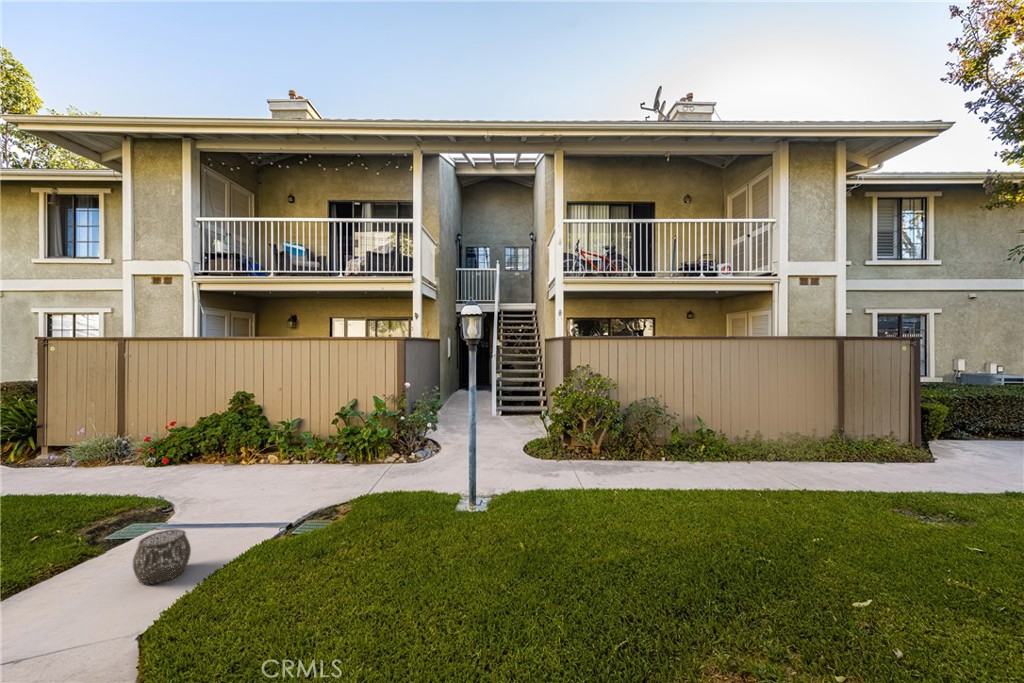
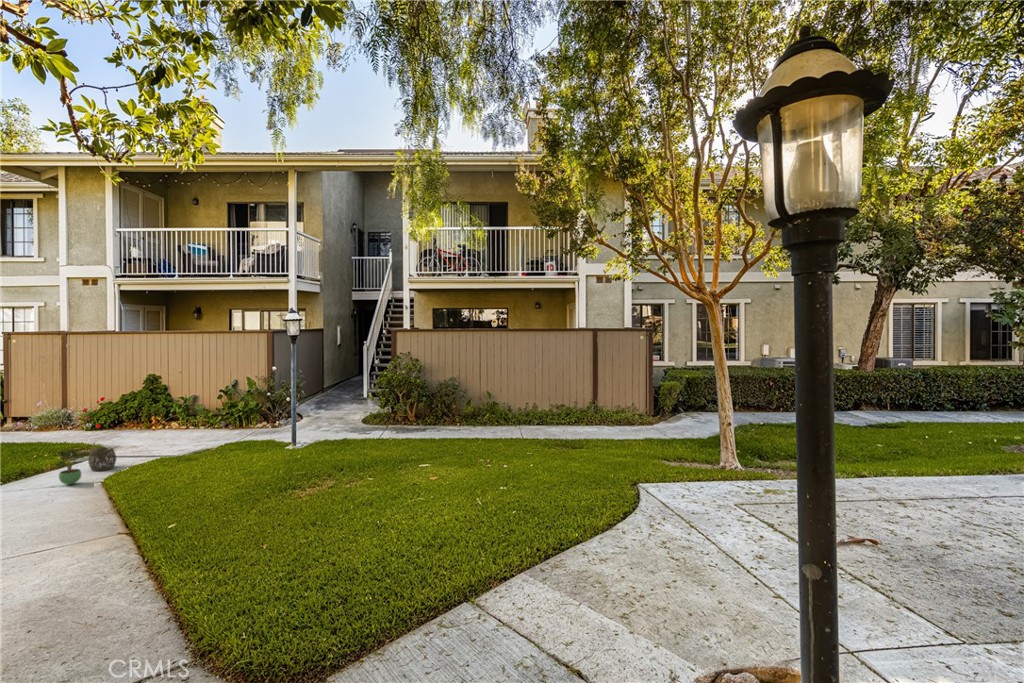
potted plant: none [41,564,116,652] -> present [56,449,84,485]

